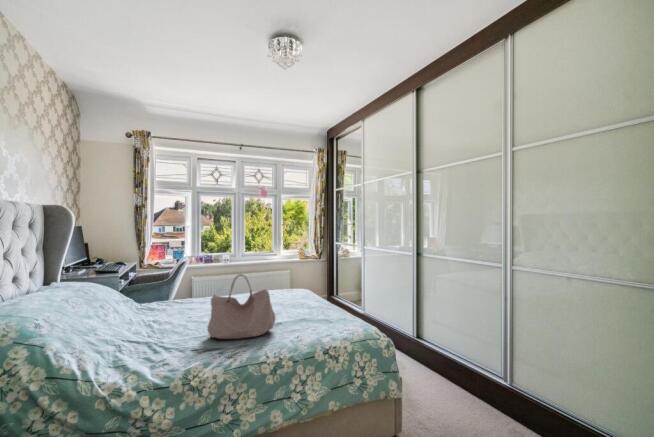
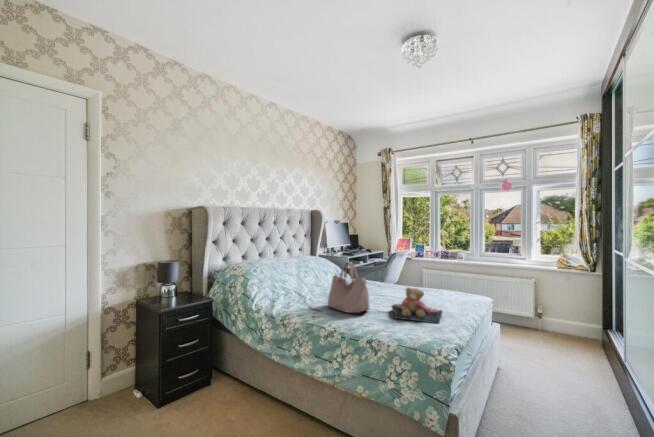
teddy bear: none [281,289,338,324] -> present [391,288,442,323]

